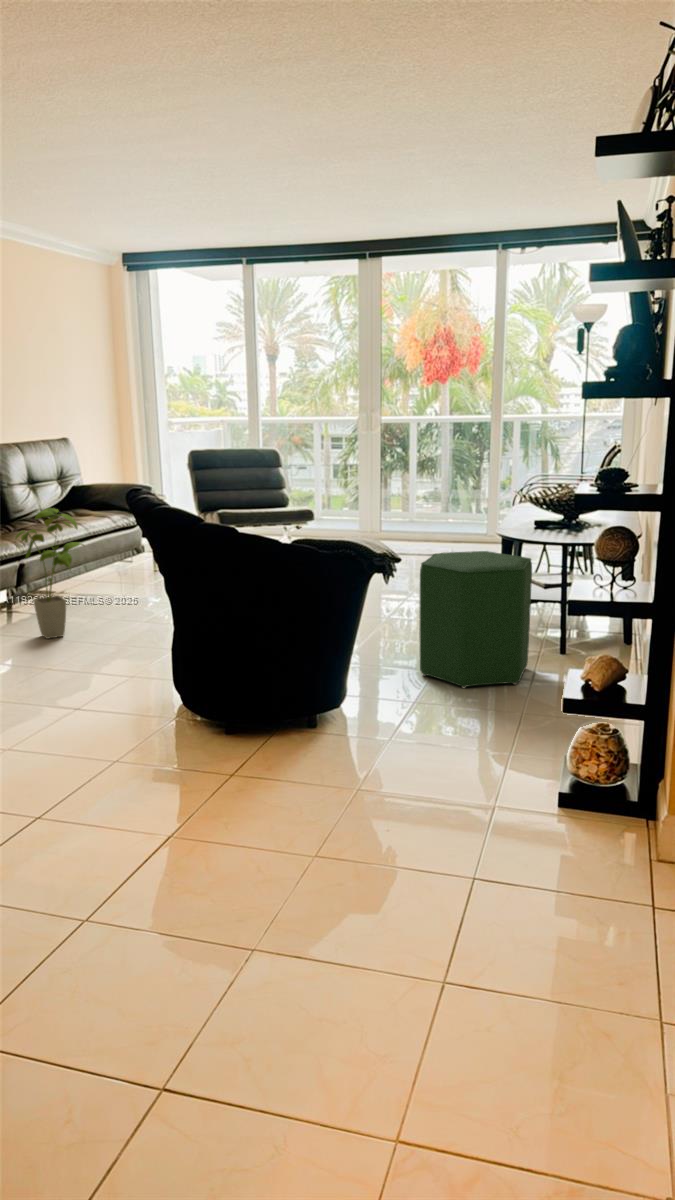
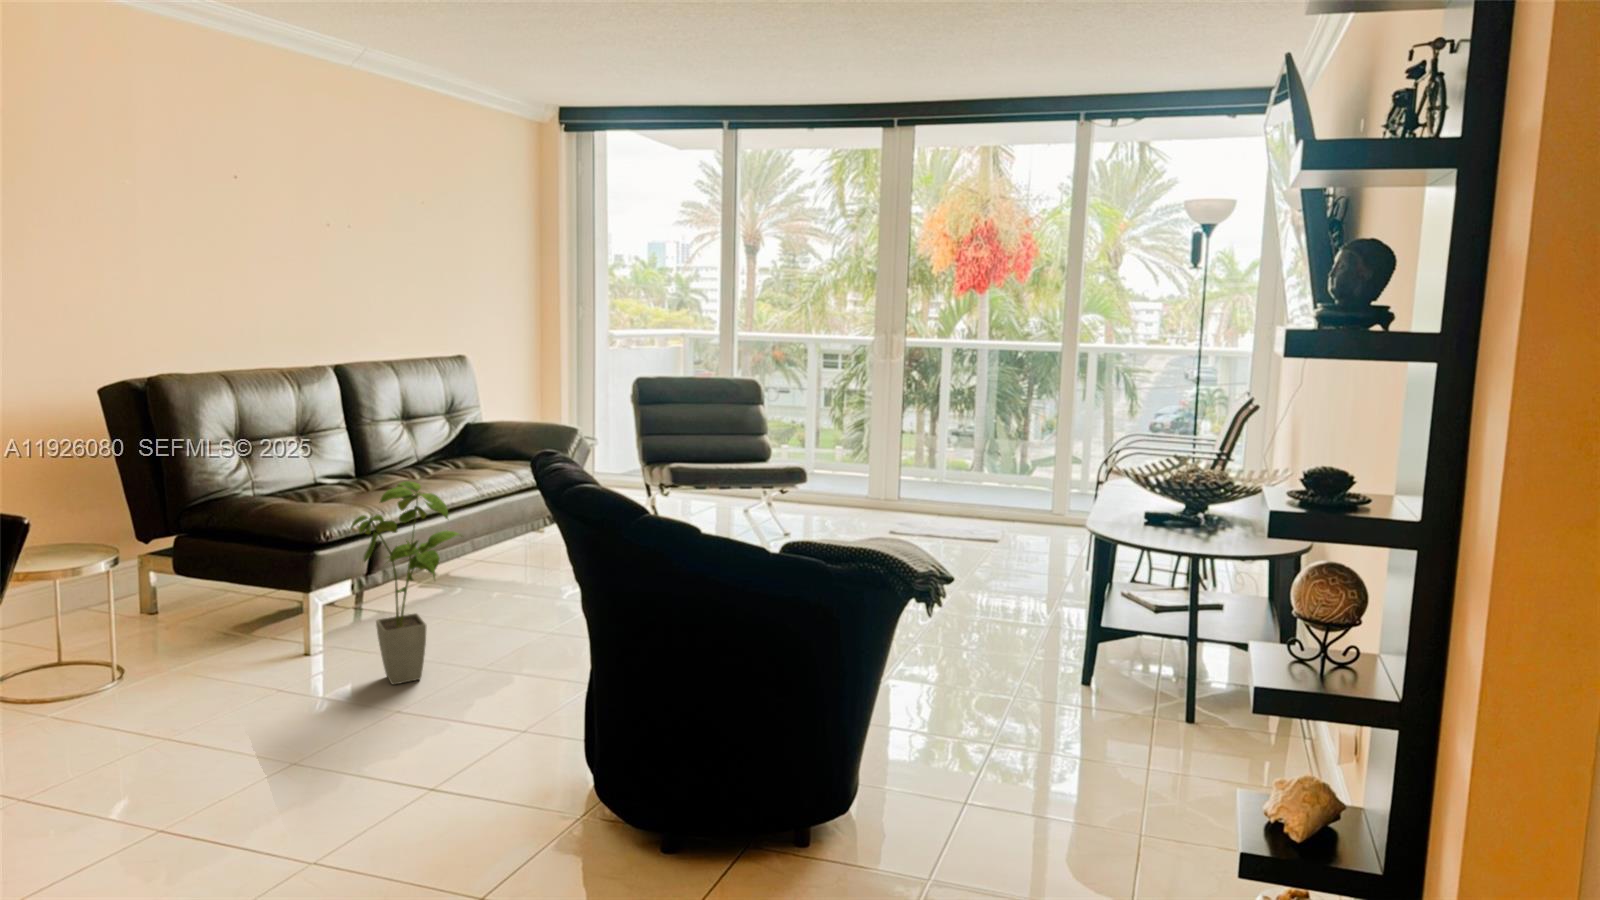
ottoman: present [419,551,532,688] -> none [1002,594,1202,853]

